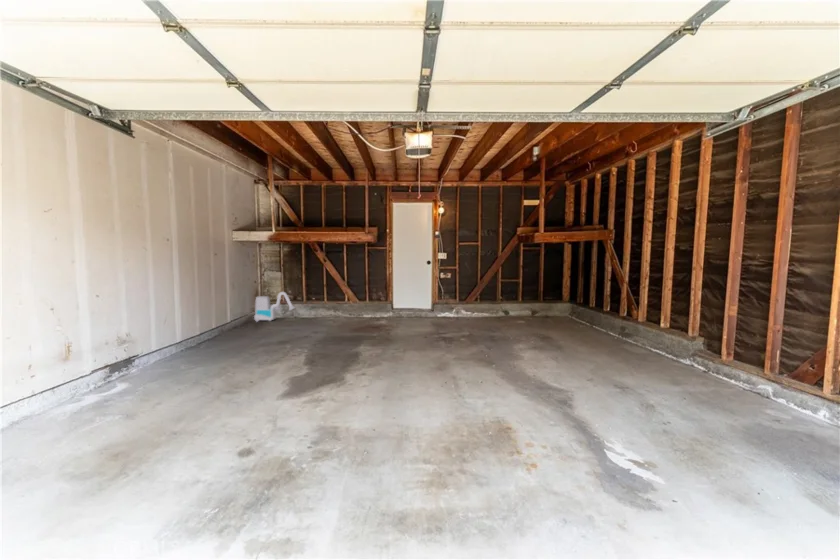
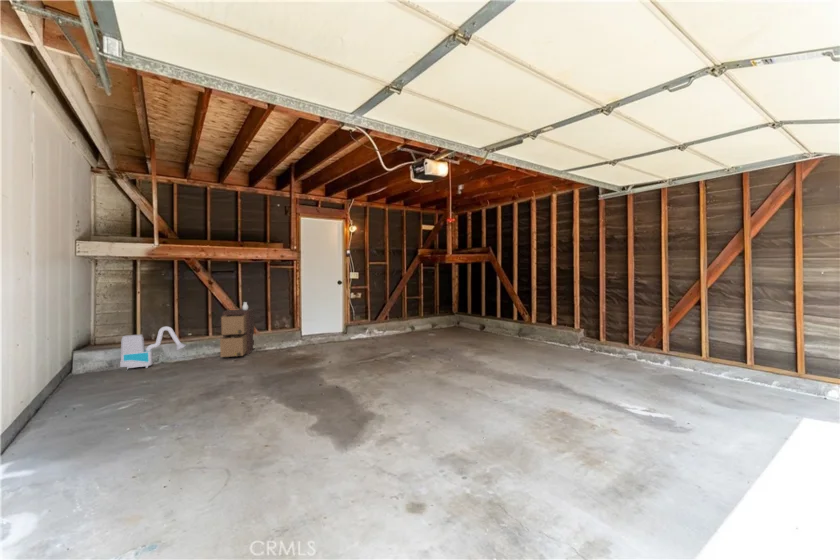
storage cabinet: none [317,276,352,321] -> present [220,302,255,357]

